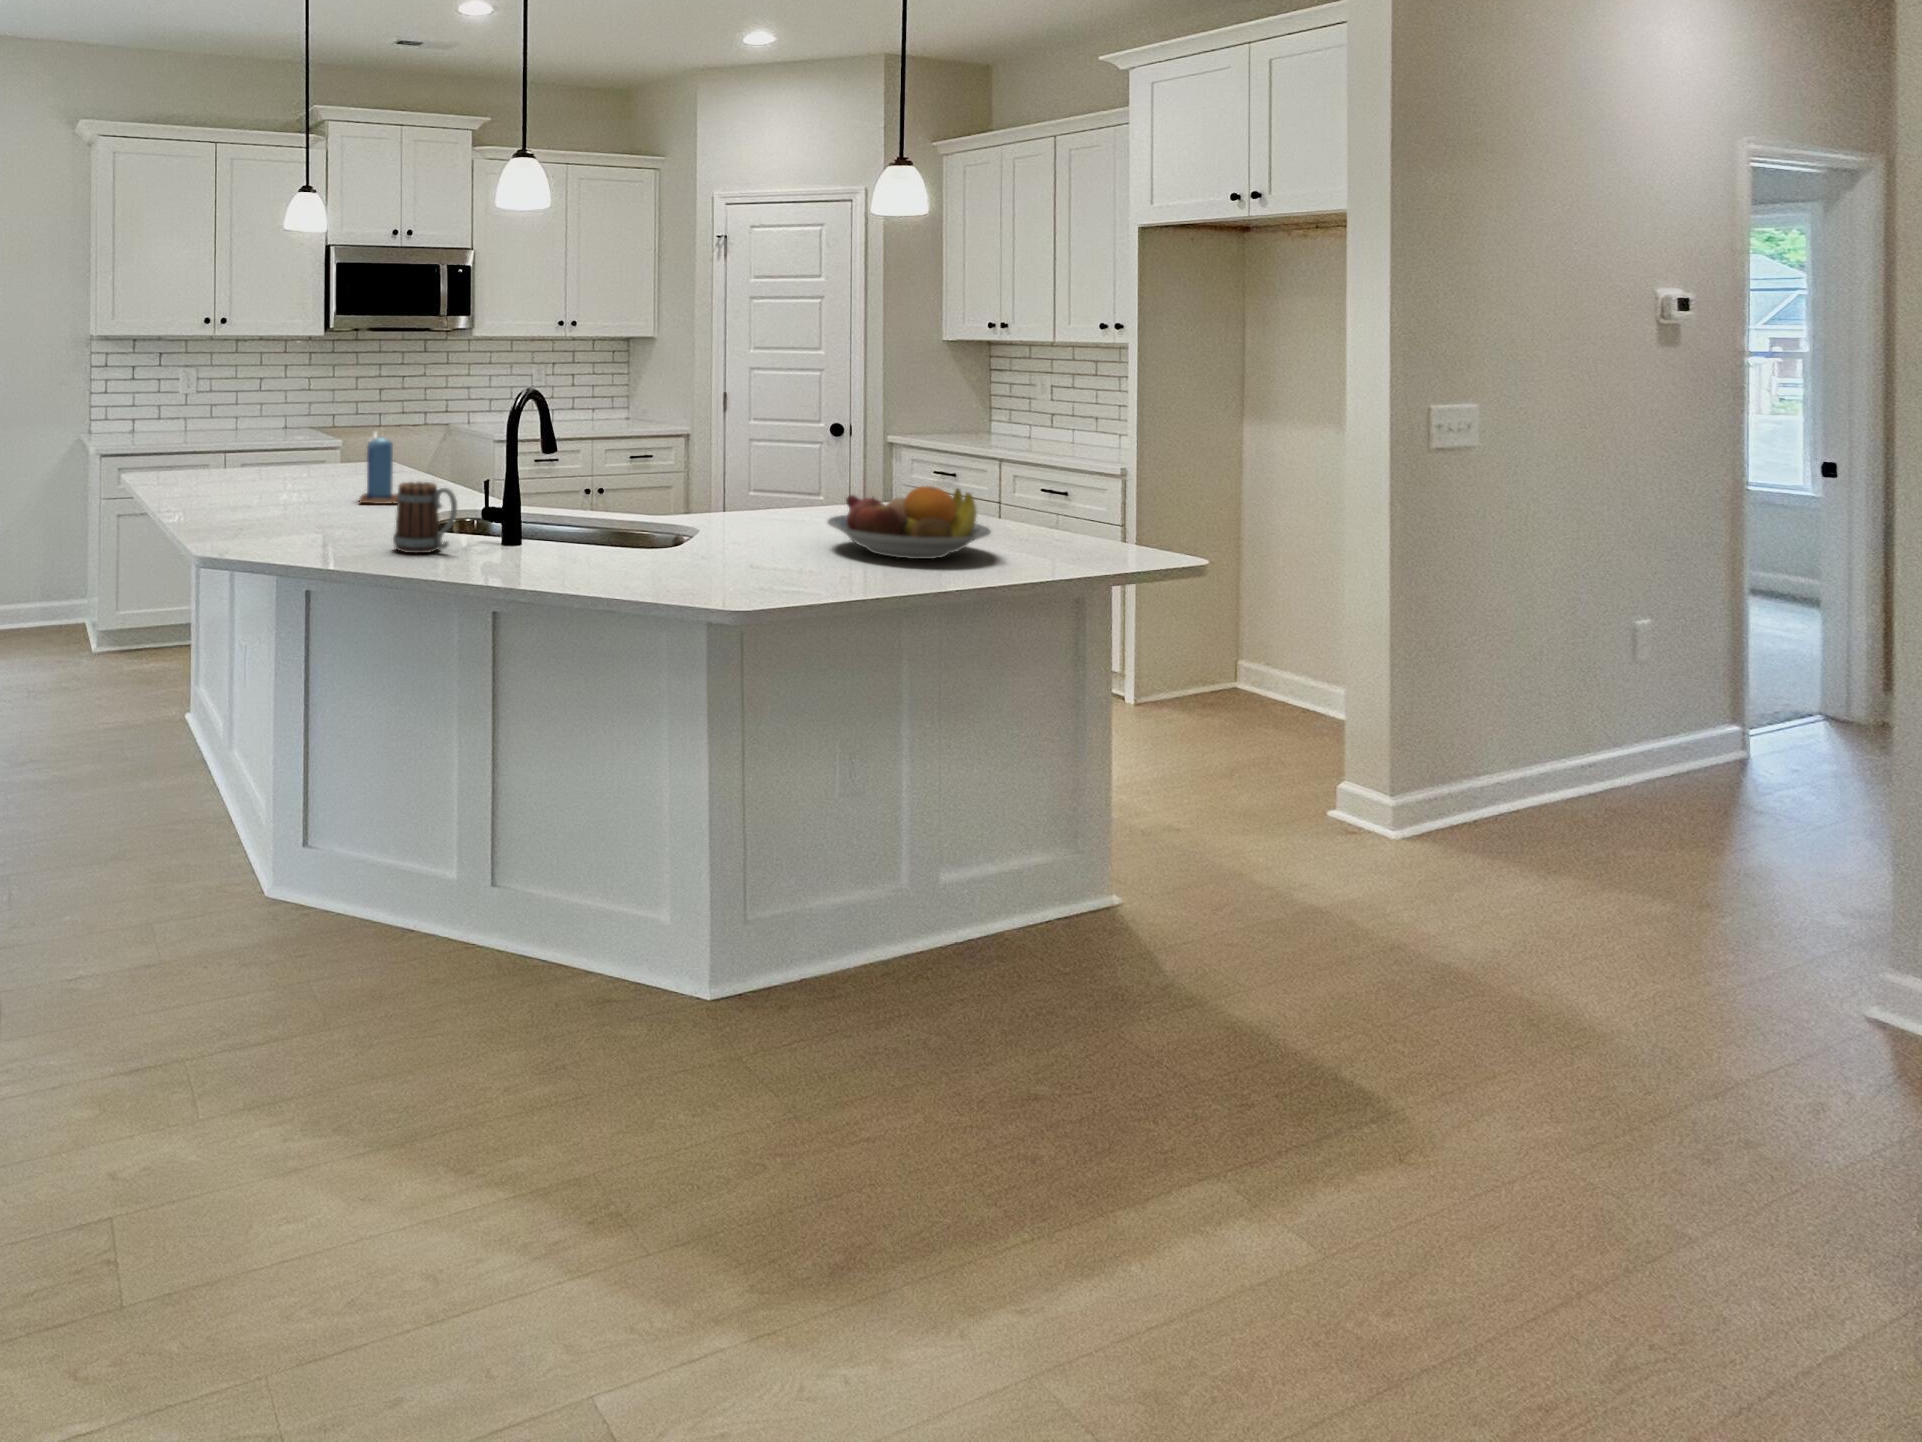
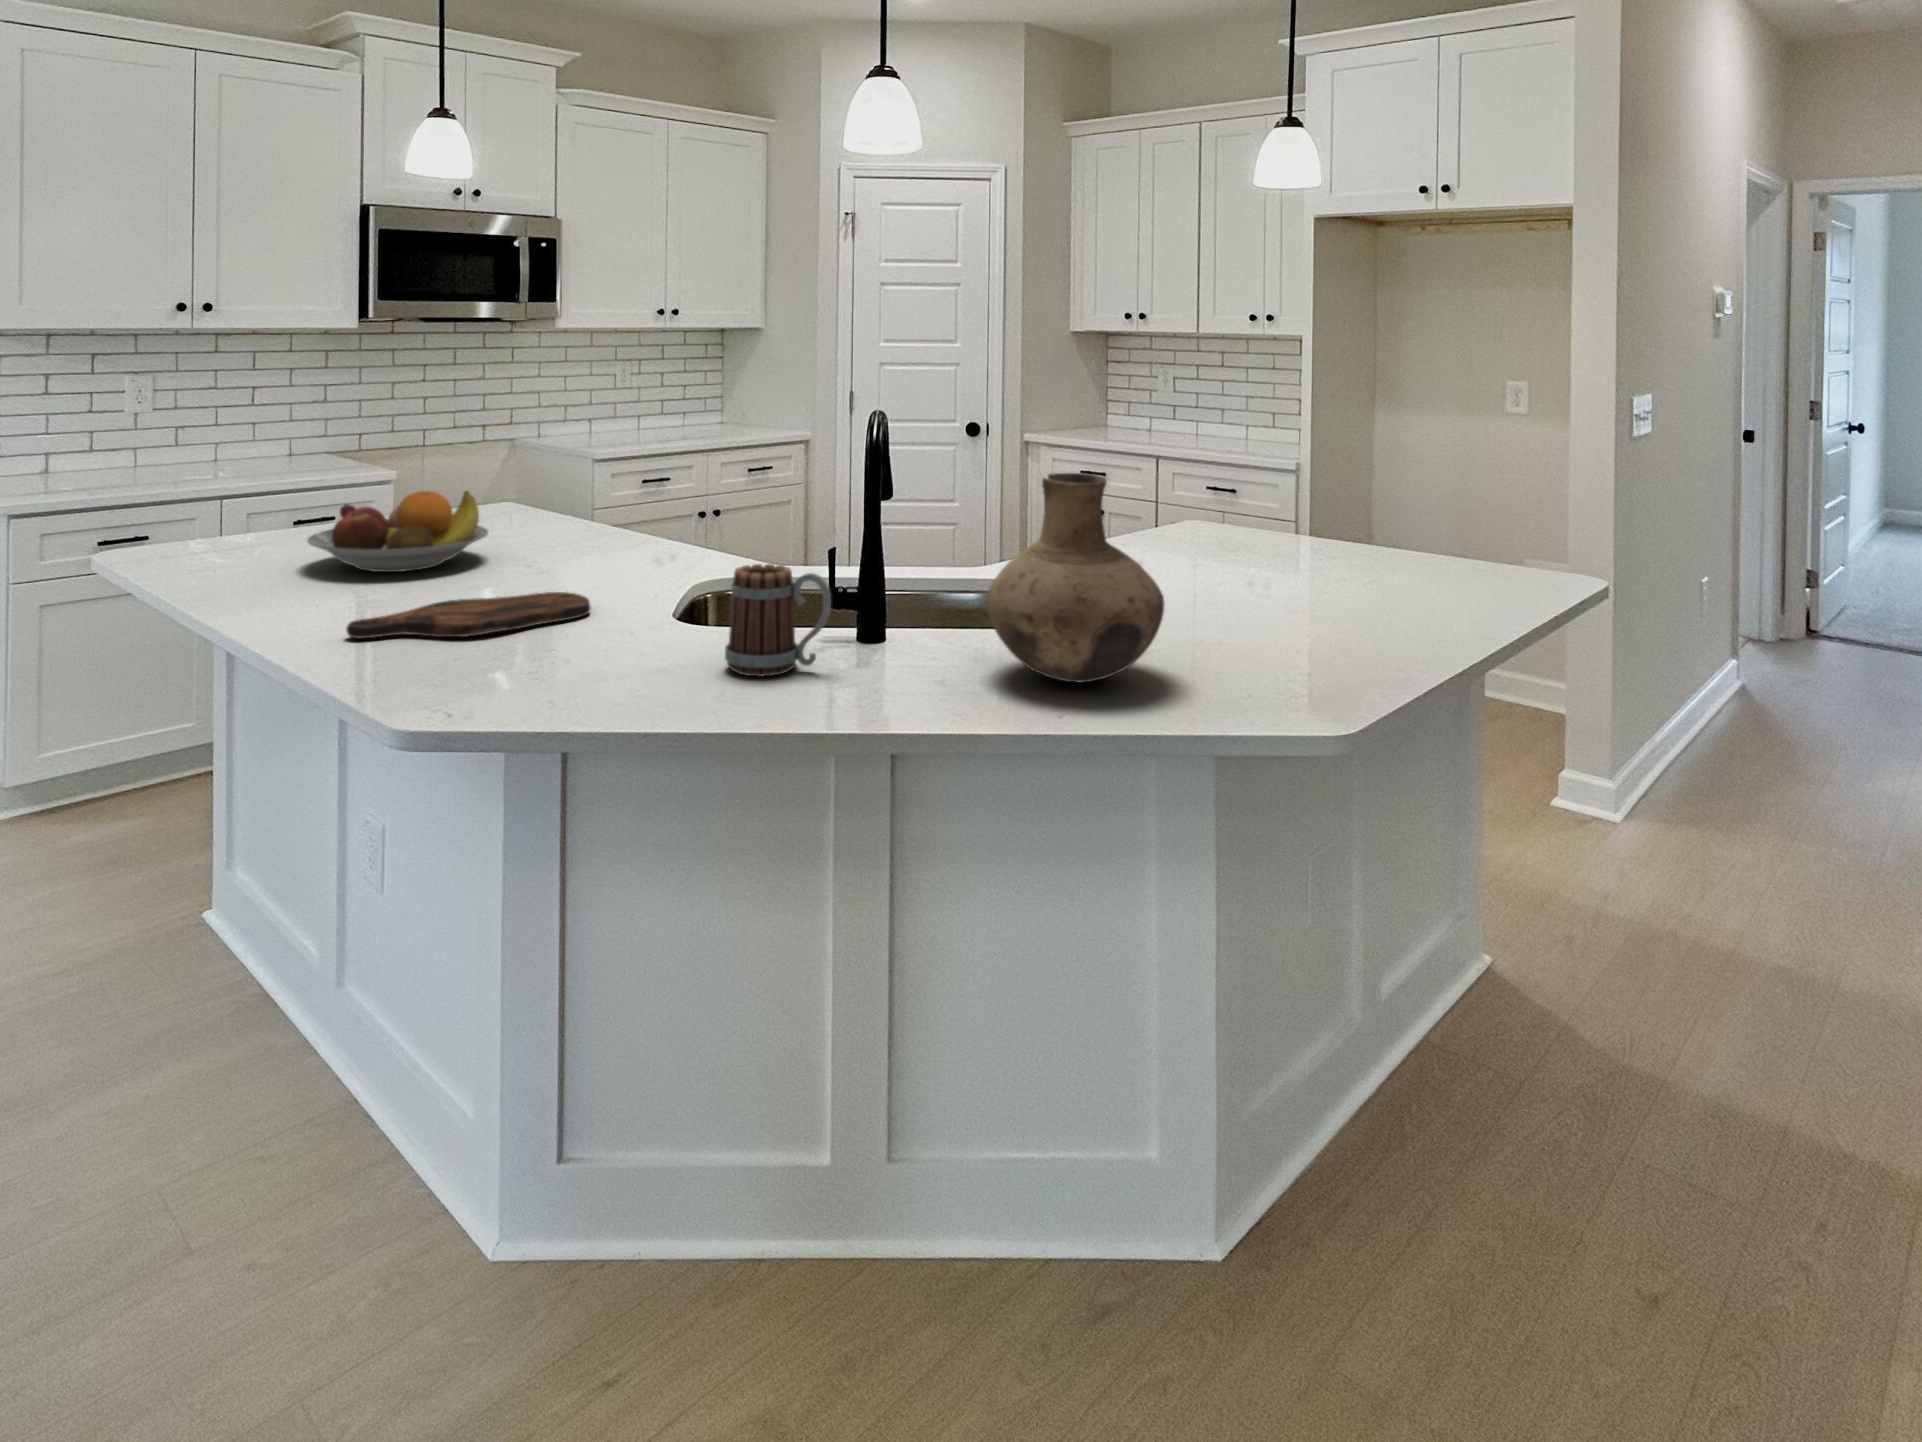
vase: none [547,425,674,571] -> present [987,473,1165,683]
candle: present [359,435,397,504] -> none [553,476,619,584]
fruit bowl: present [827,486,991,559] -> present [307,491,489,572]
cutting board: none [203,504,357,523] -> present [347,592,591,638]

